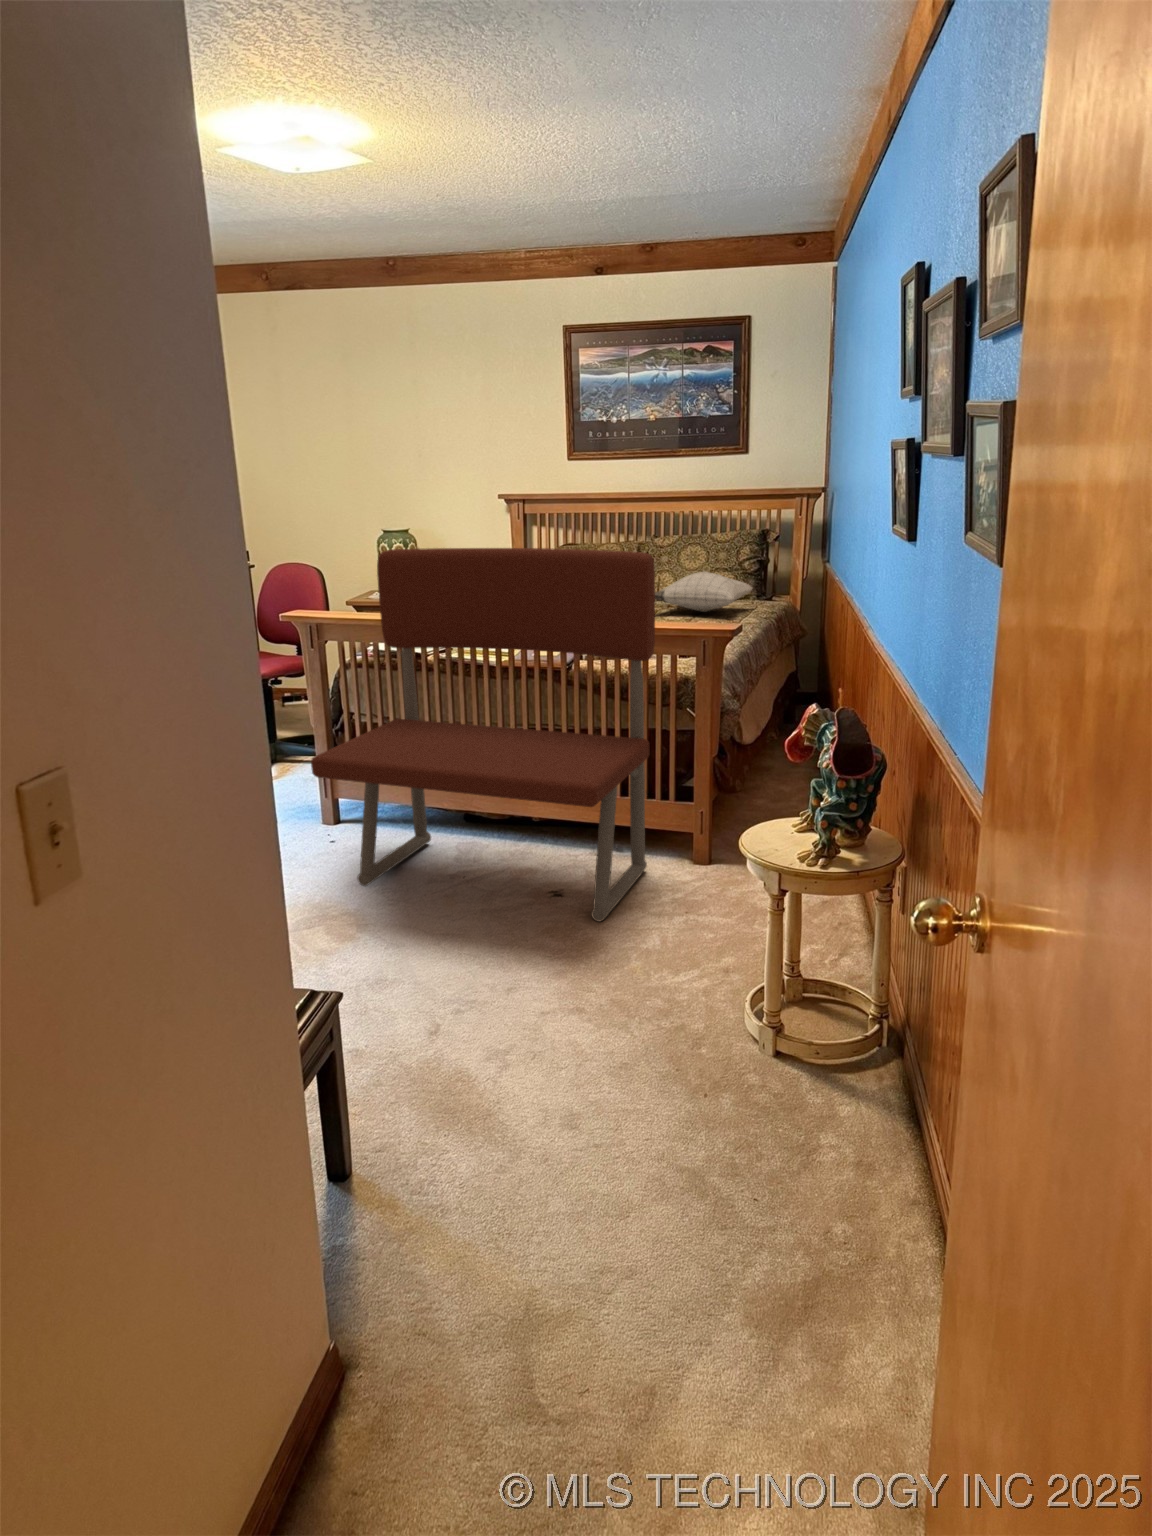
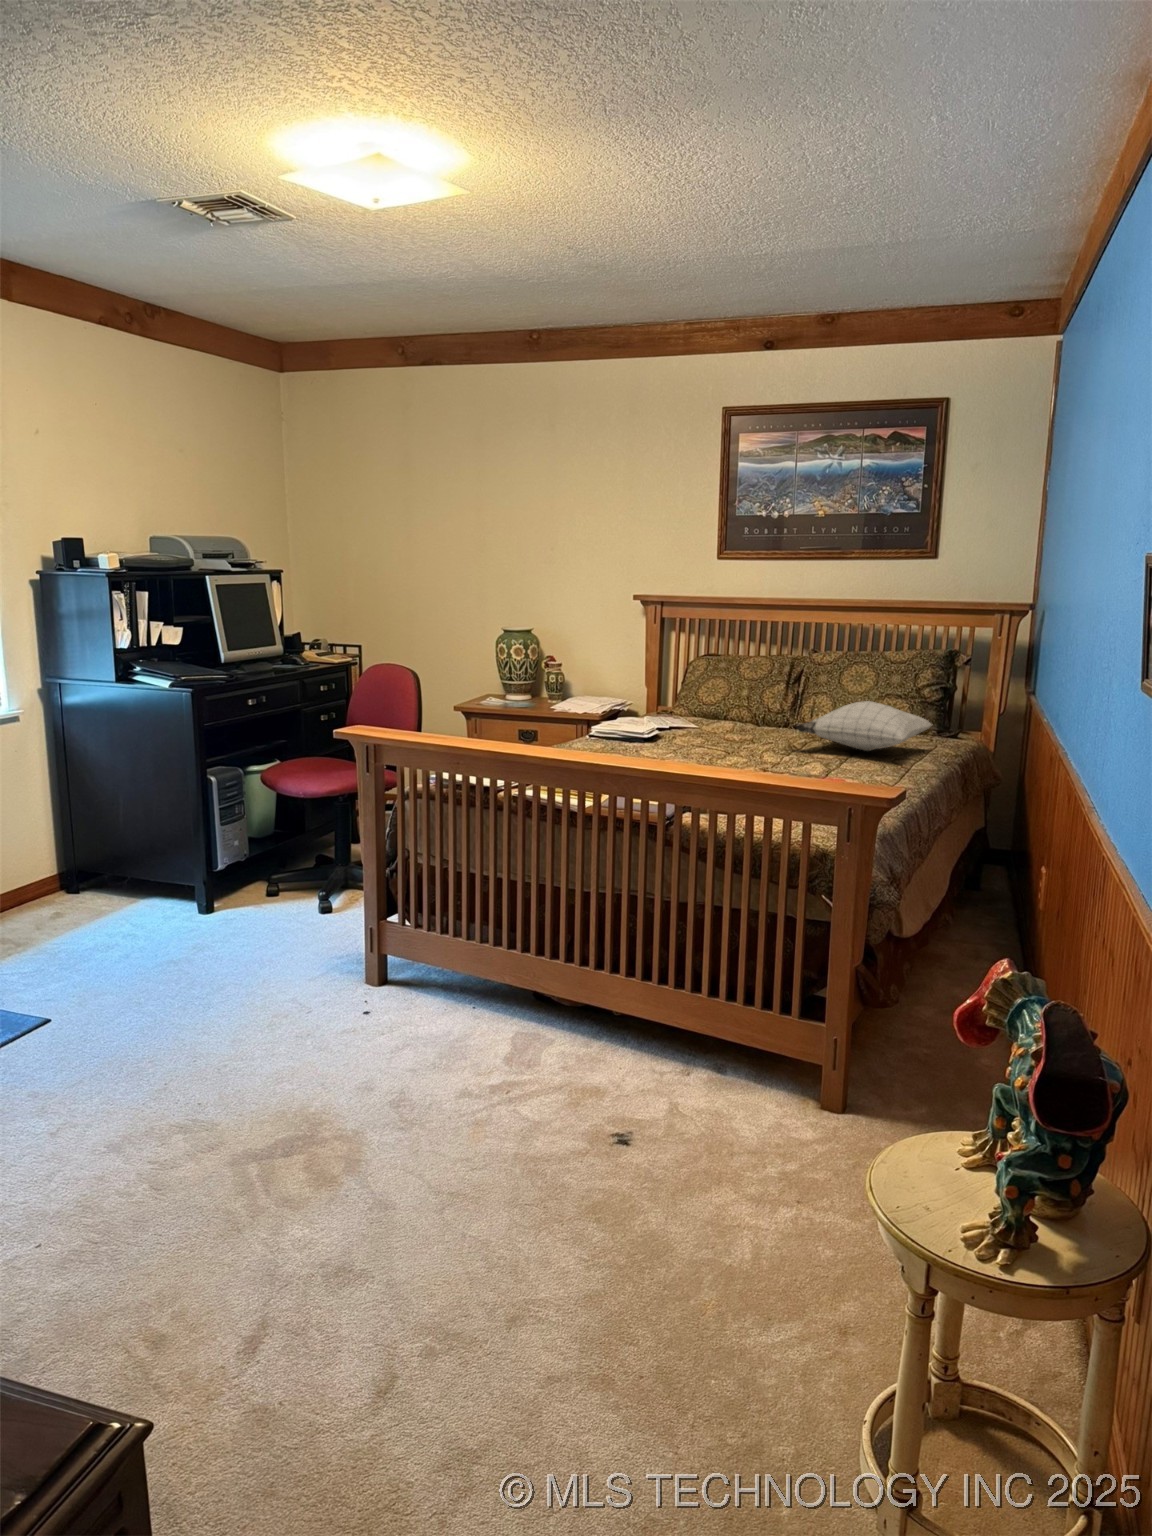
bench: present [311,548,655,921] -> none [313,660,783,1197]

